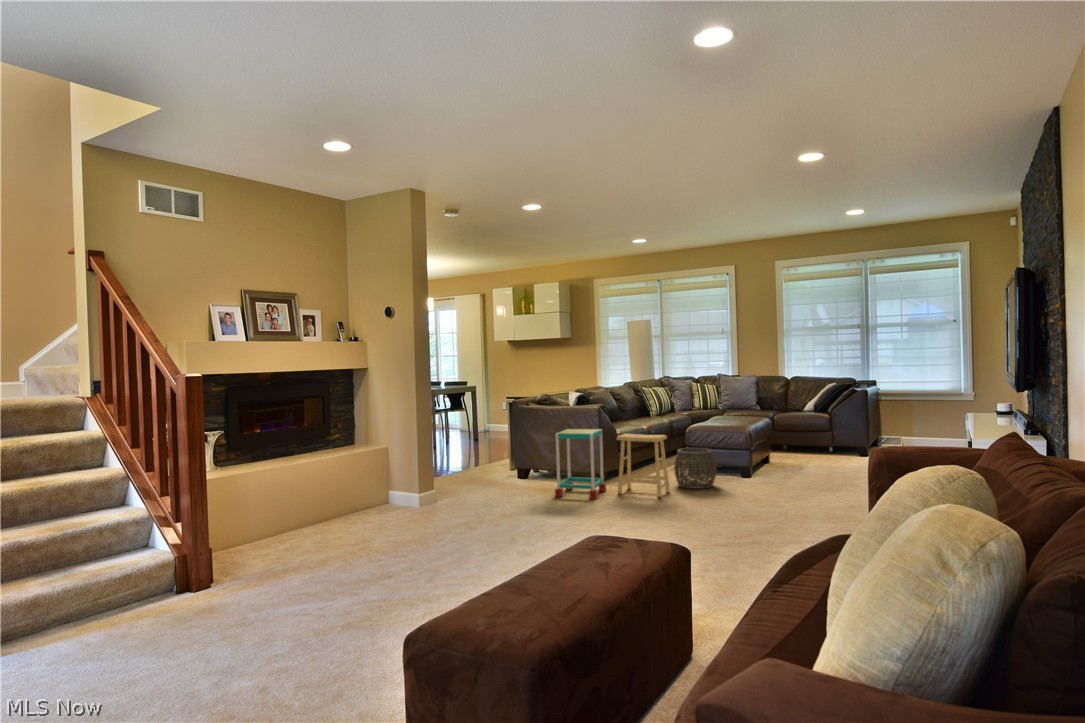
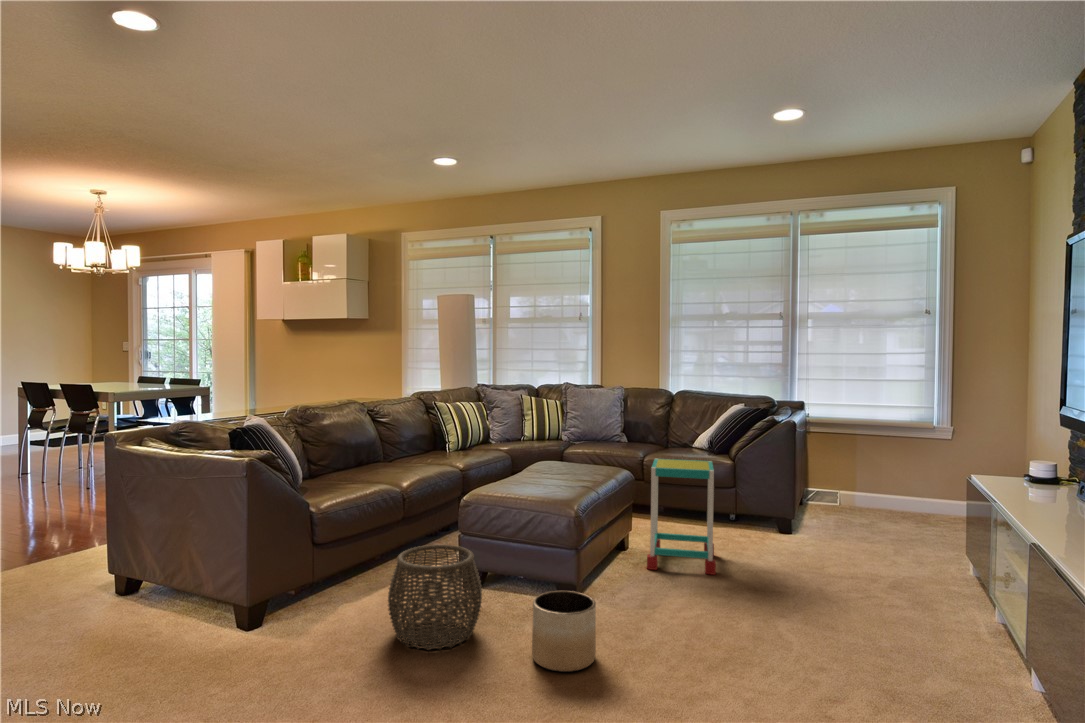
side table: present [555,429,606,499] -> present [647,459,716,575]
footstool: present [617,434,670,497] -> none [226,519,358,693]
planter: none [744,463,774,493] -> present [532,591,596,672]

